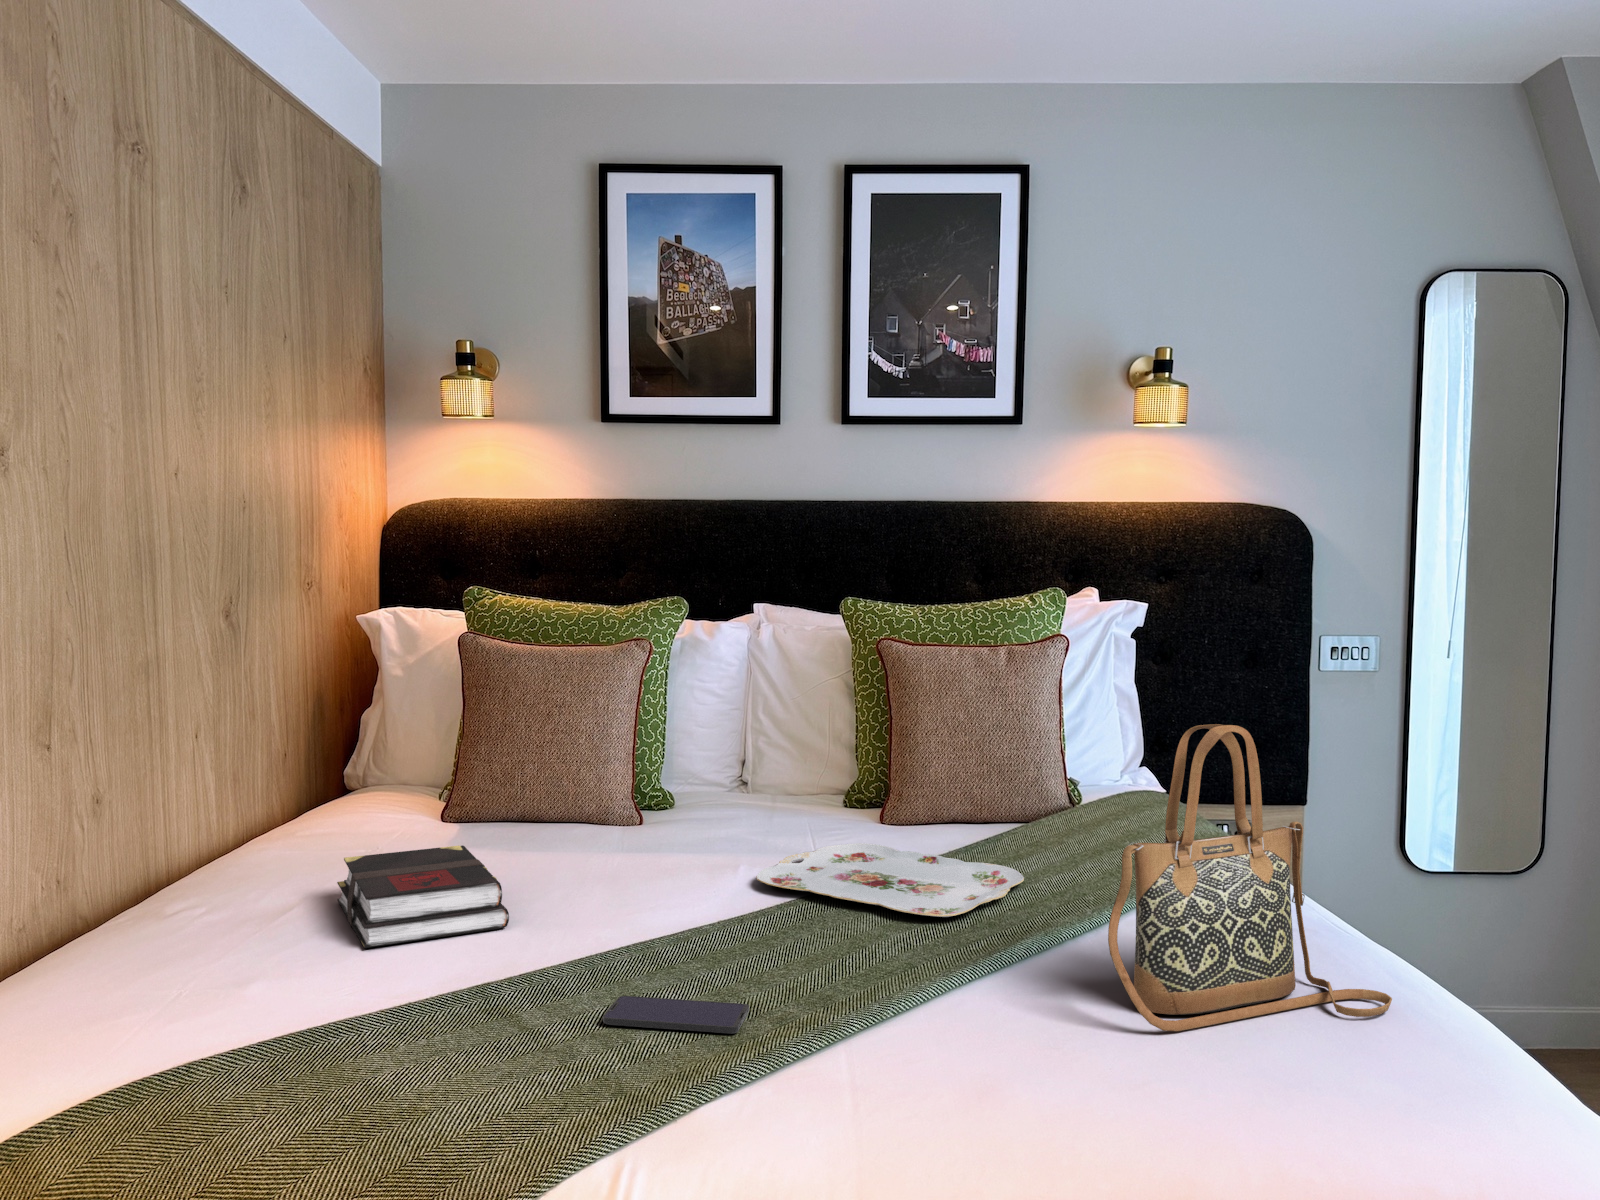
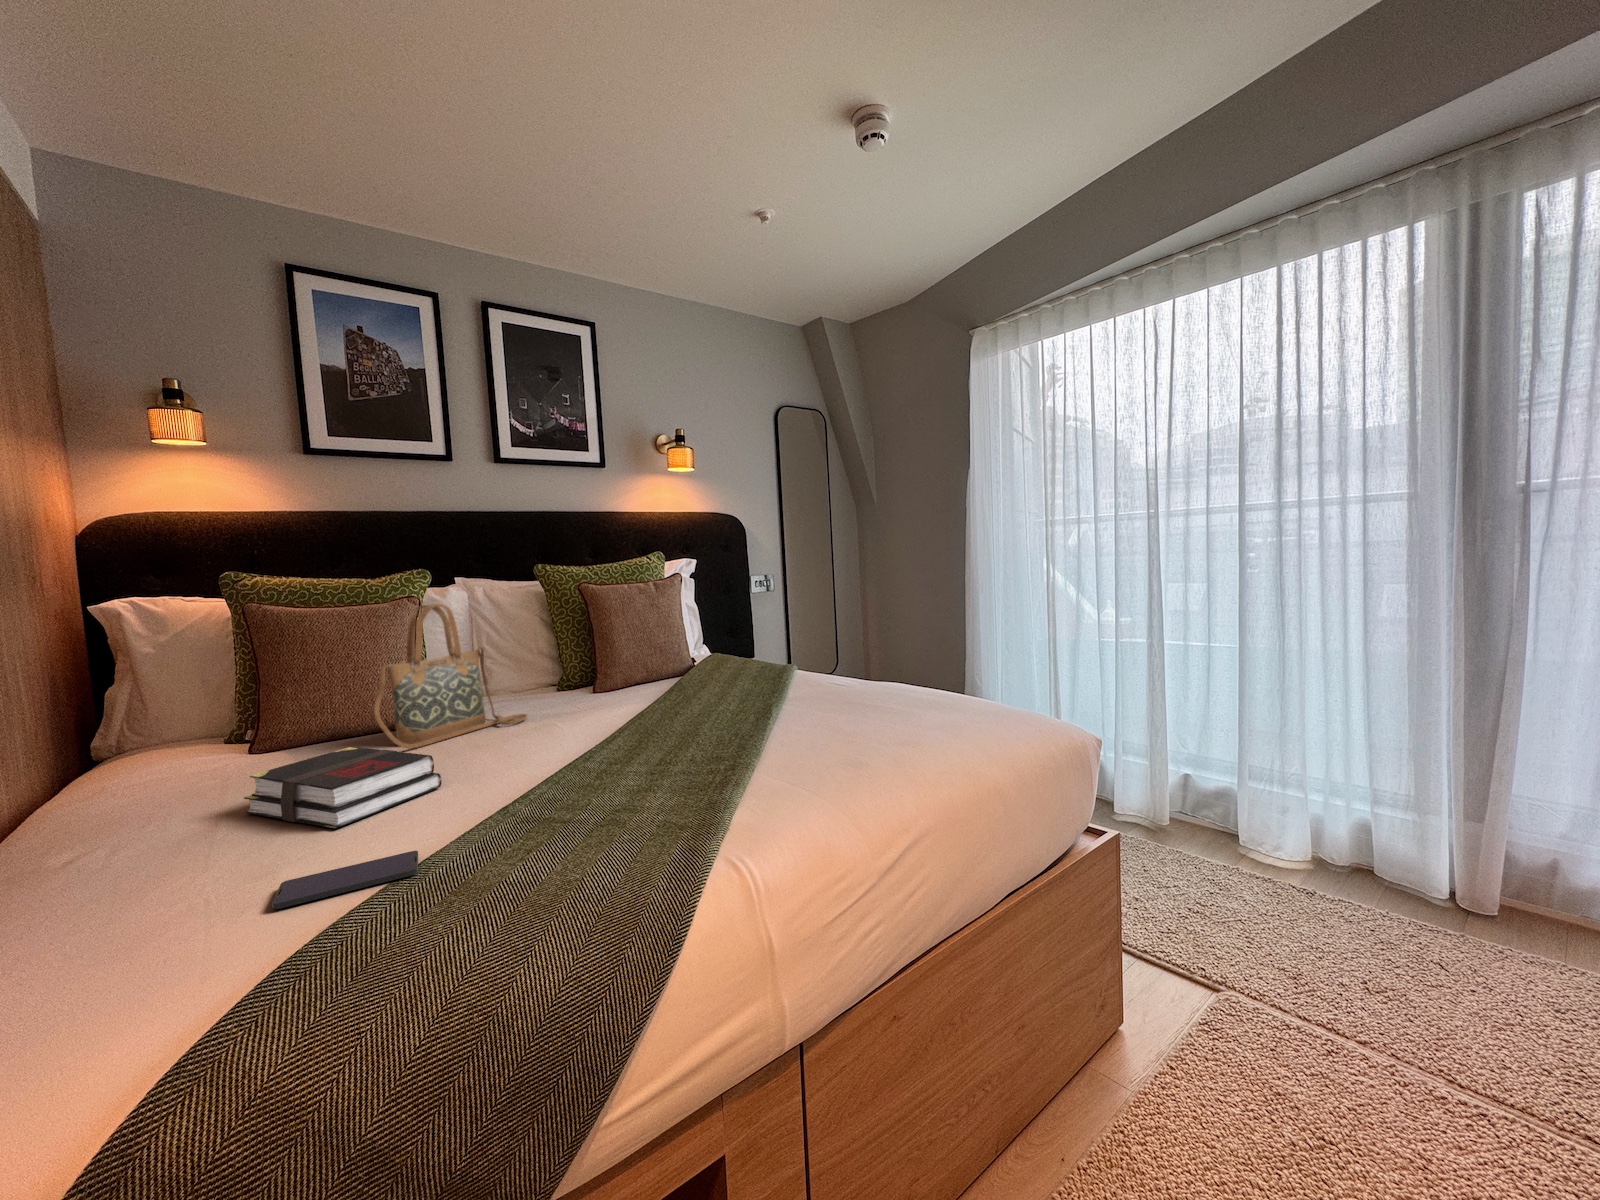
handbag: present [1108,724,1392,1031] -> present [374,604,527,749]
serving tray: present [756,843,1024,917] -> none [575,691,726,725]
smartphone: present [603,996,749,1034] -> present [272,851,418,909]

